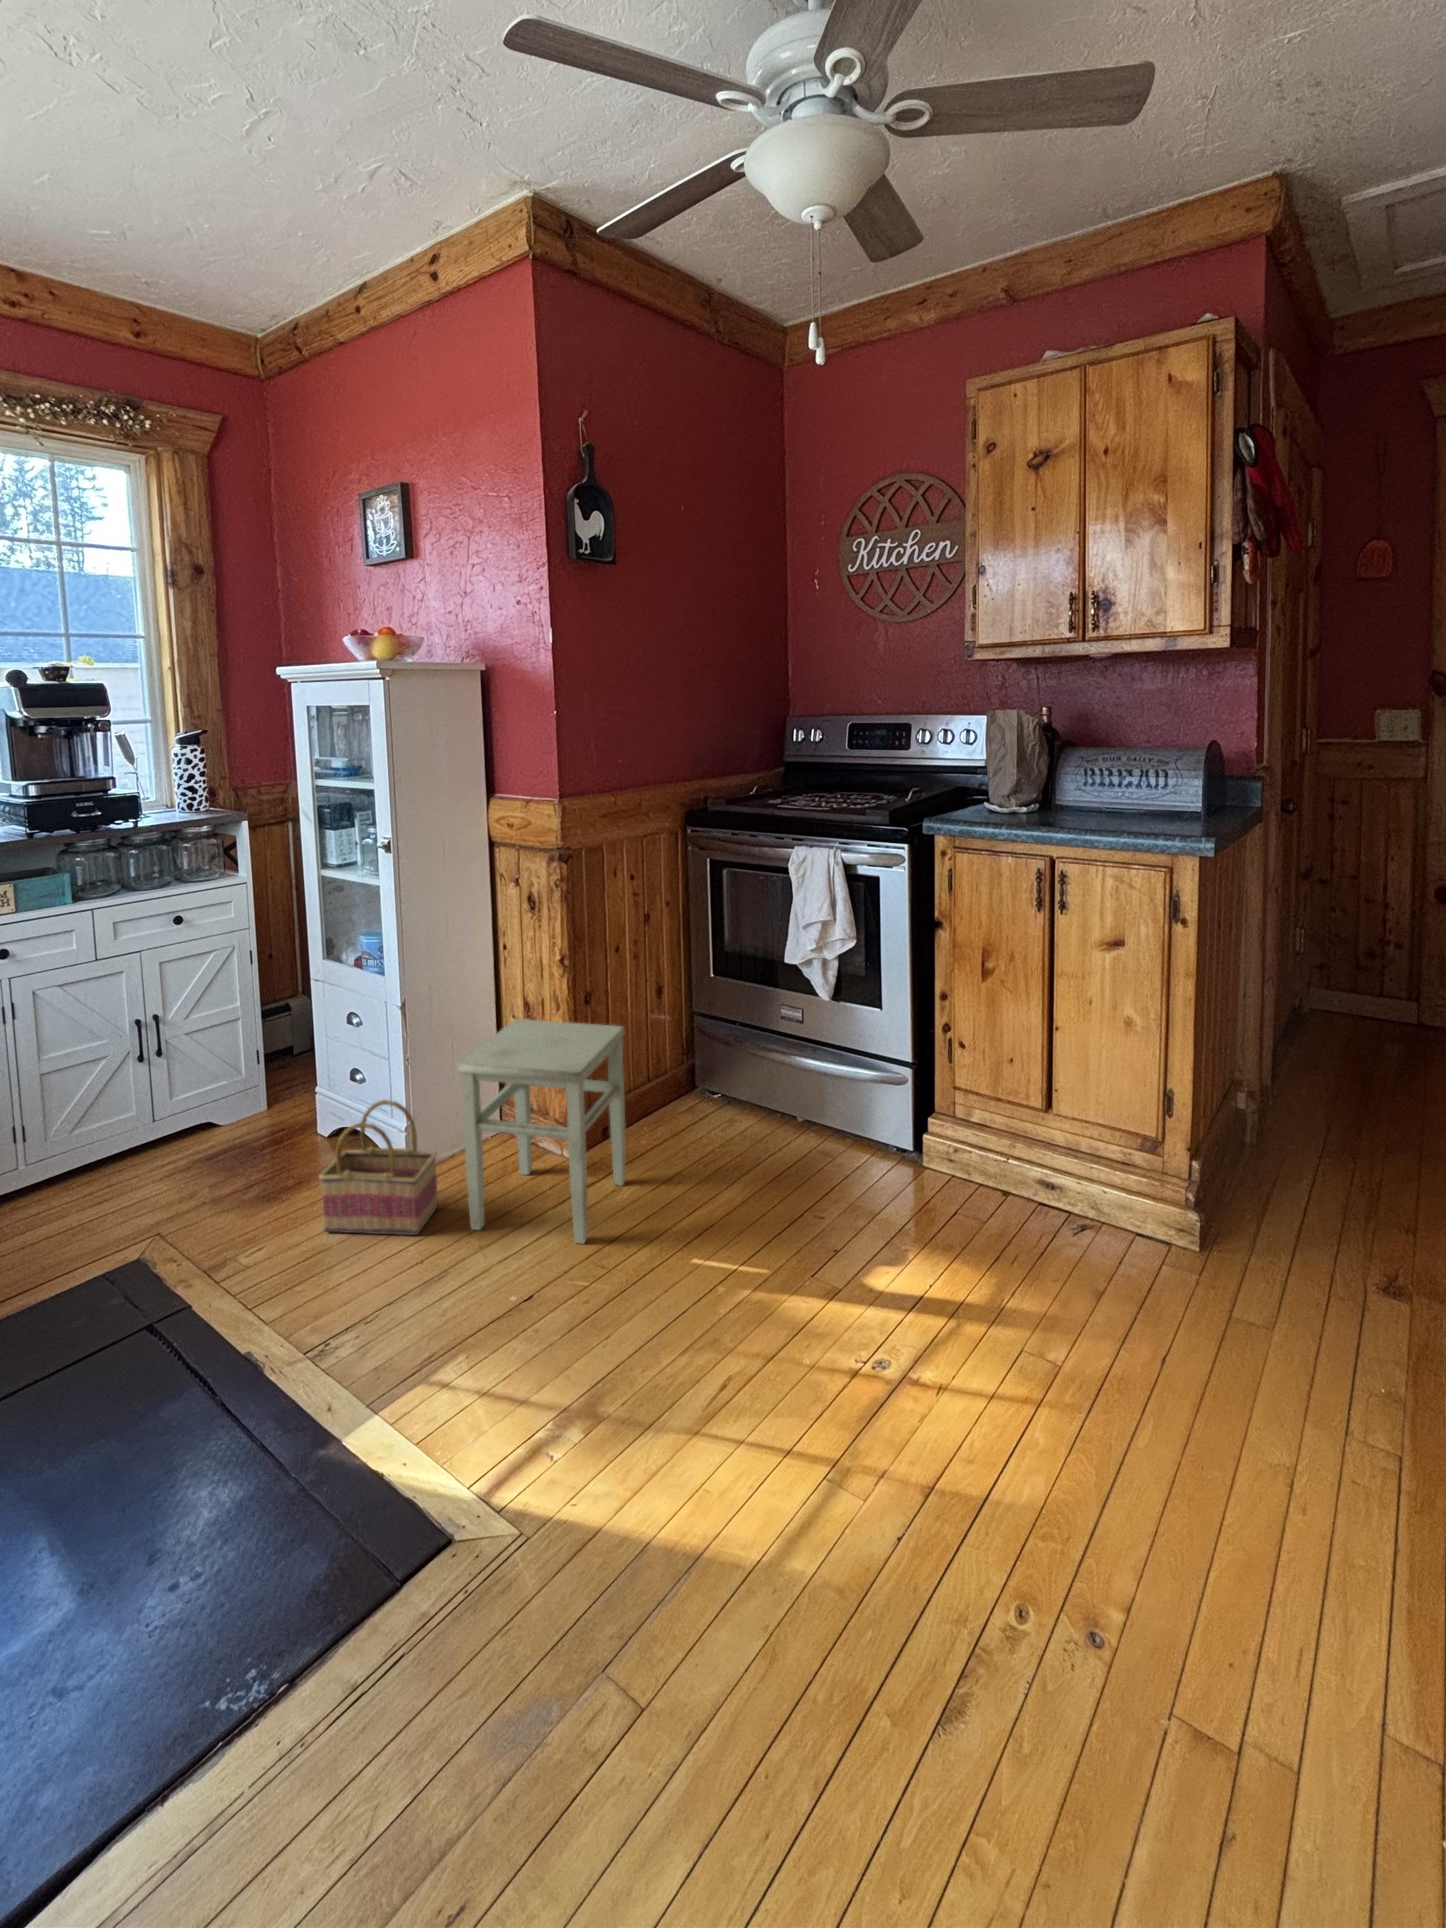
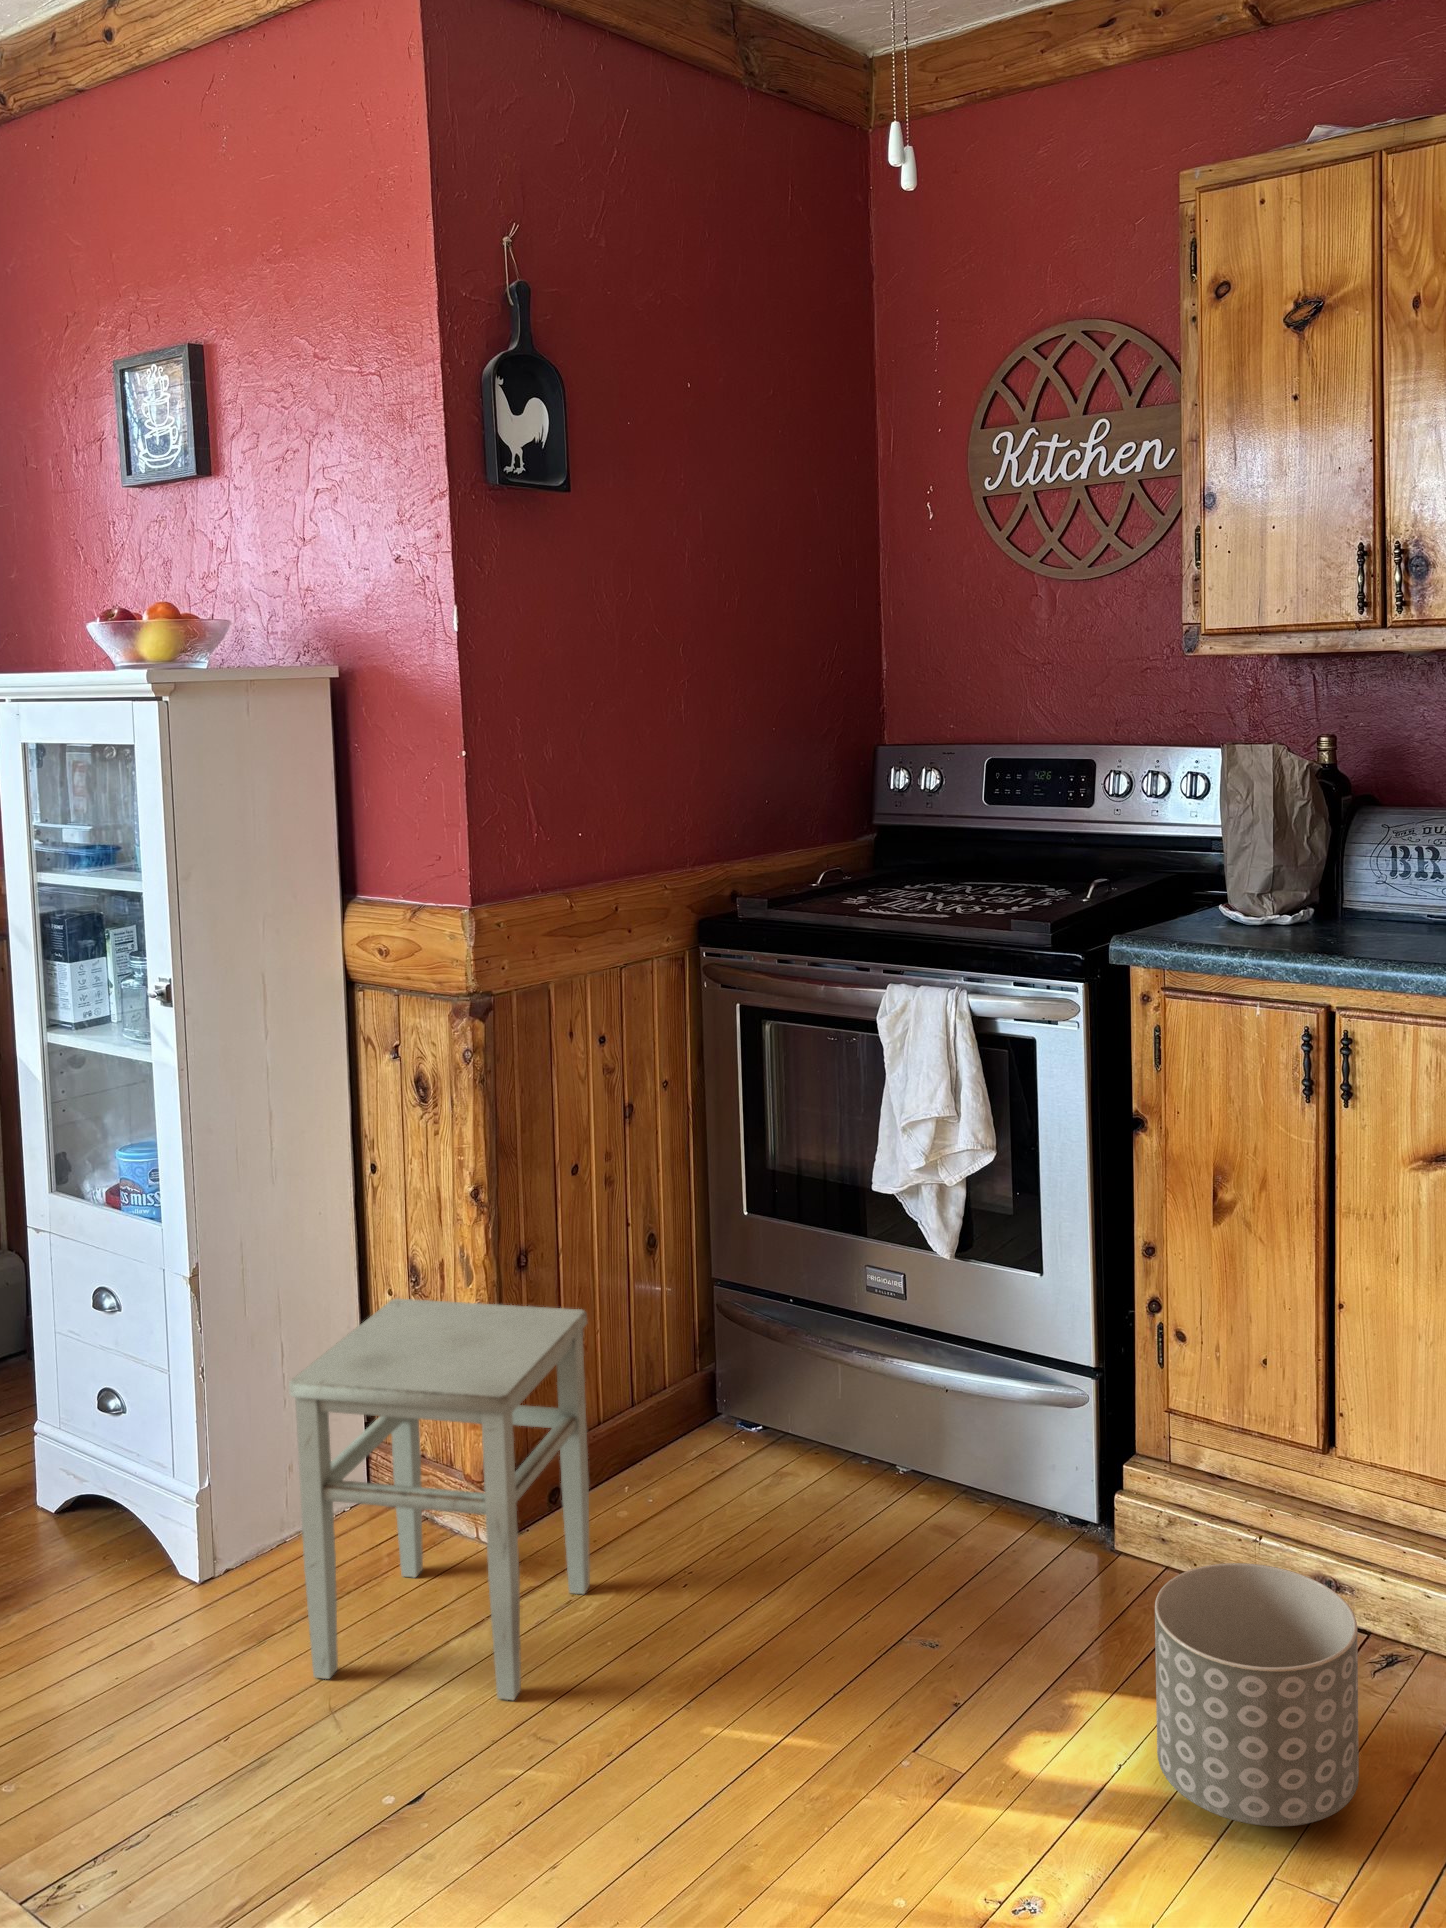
basket: present [320,1100,438,1235] -> none [42,1447,255,1689]
planter: none [953,1172,1071,1322] -> present [1155,1563,1359,1826]

